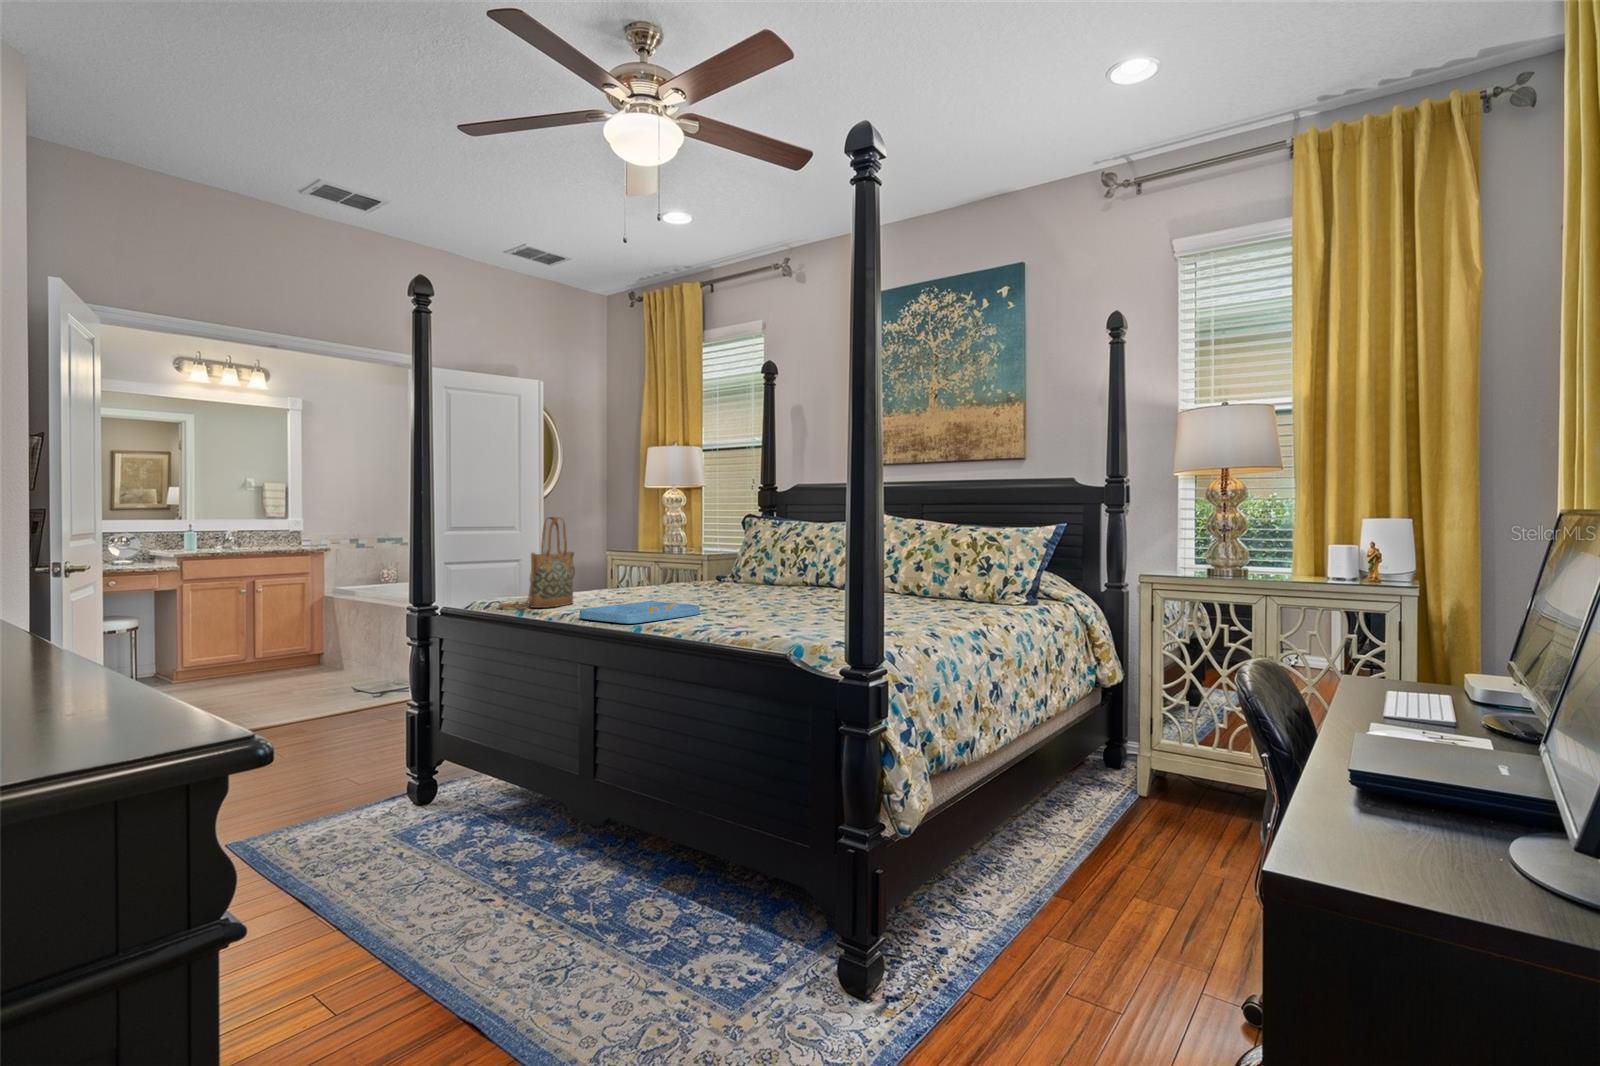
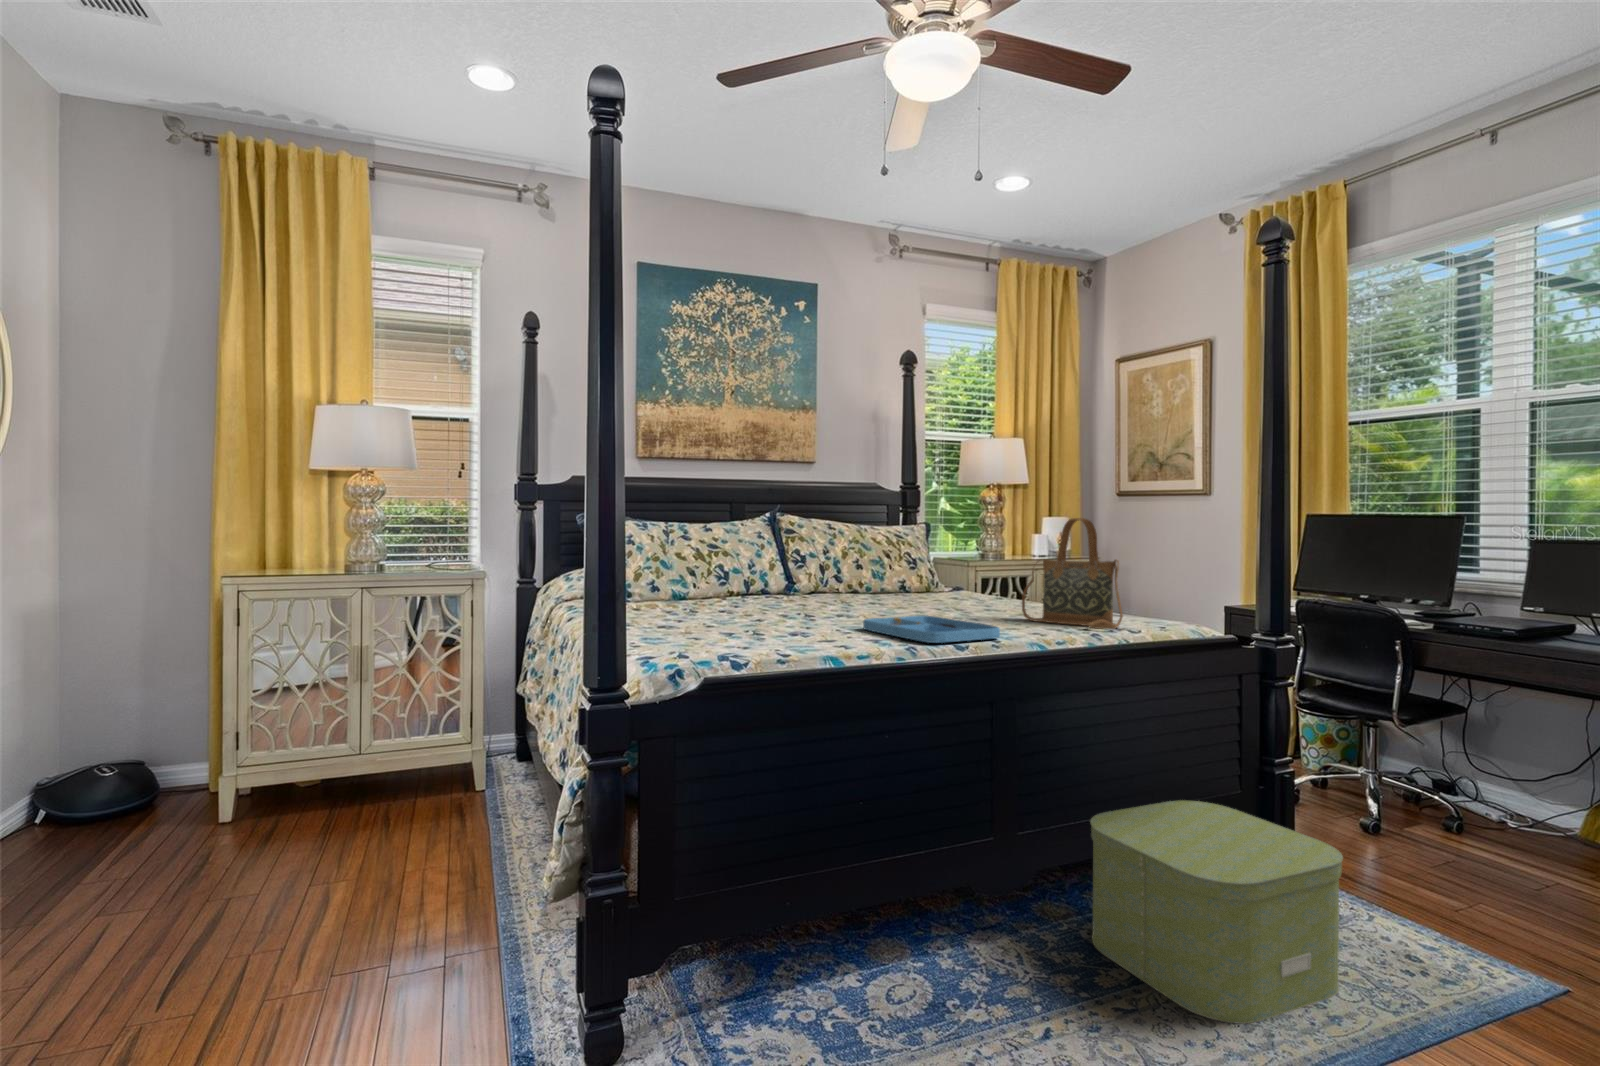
handbag: present [498,517,575,609] -> present [1022,518,1123,629]
storage box: none [470,794,697,1017] -> present [1090,800,1343,1024]

